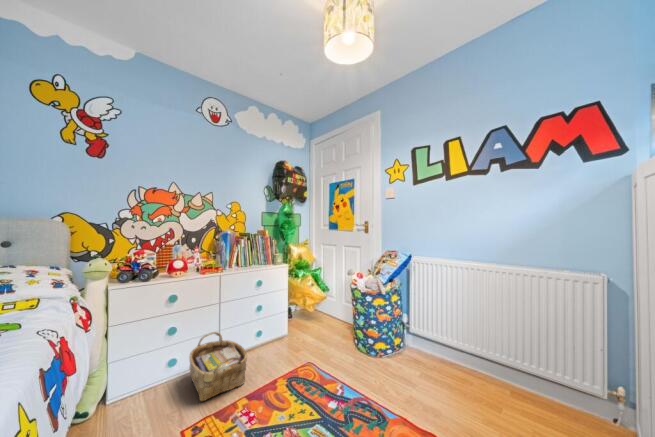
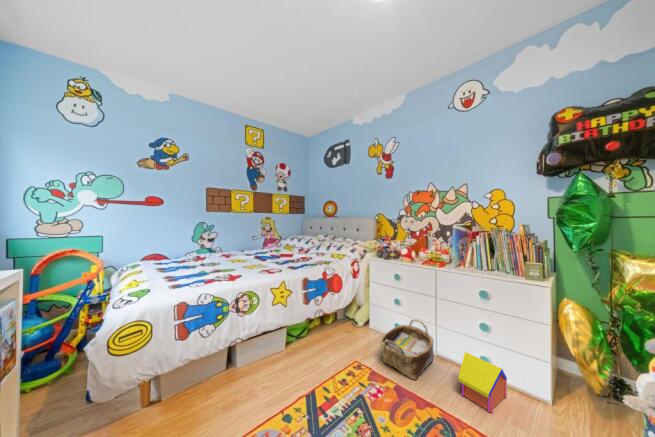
toy house: none [260,325,290,363] -> present [458,352,507,413]

